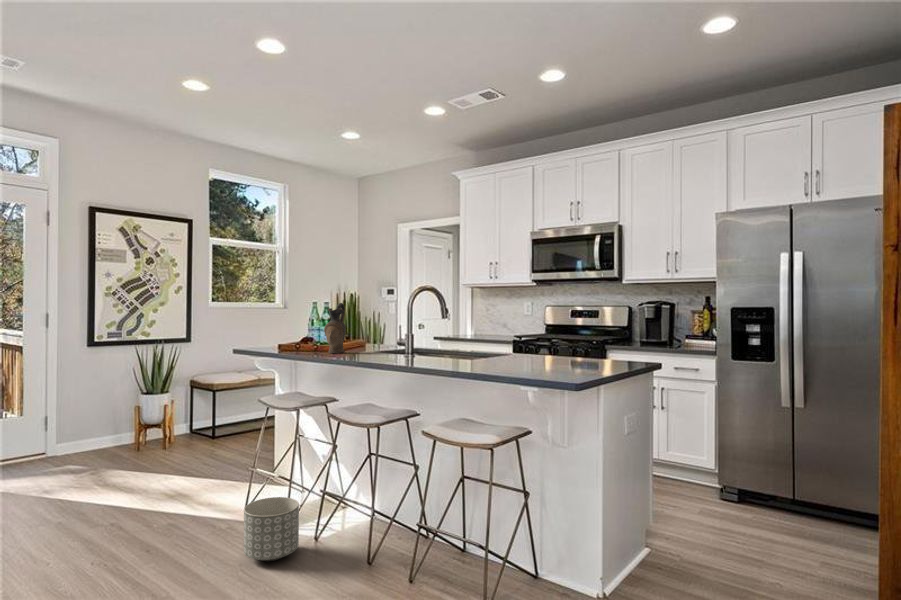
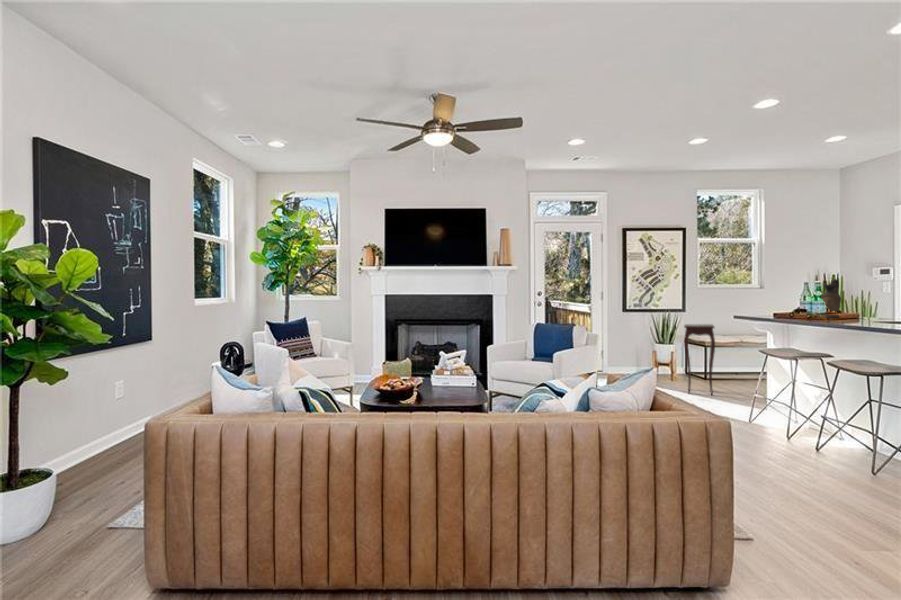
side table: none [171,362,217,470] -> present [684,324,715,395]
planter: present [244,497,299,561] -> none [764,413,809,455]

